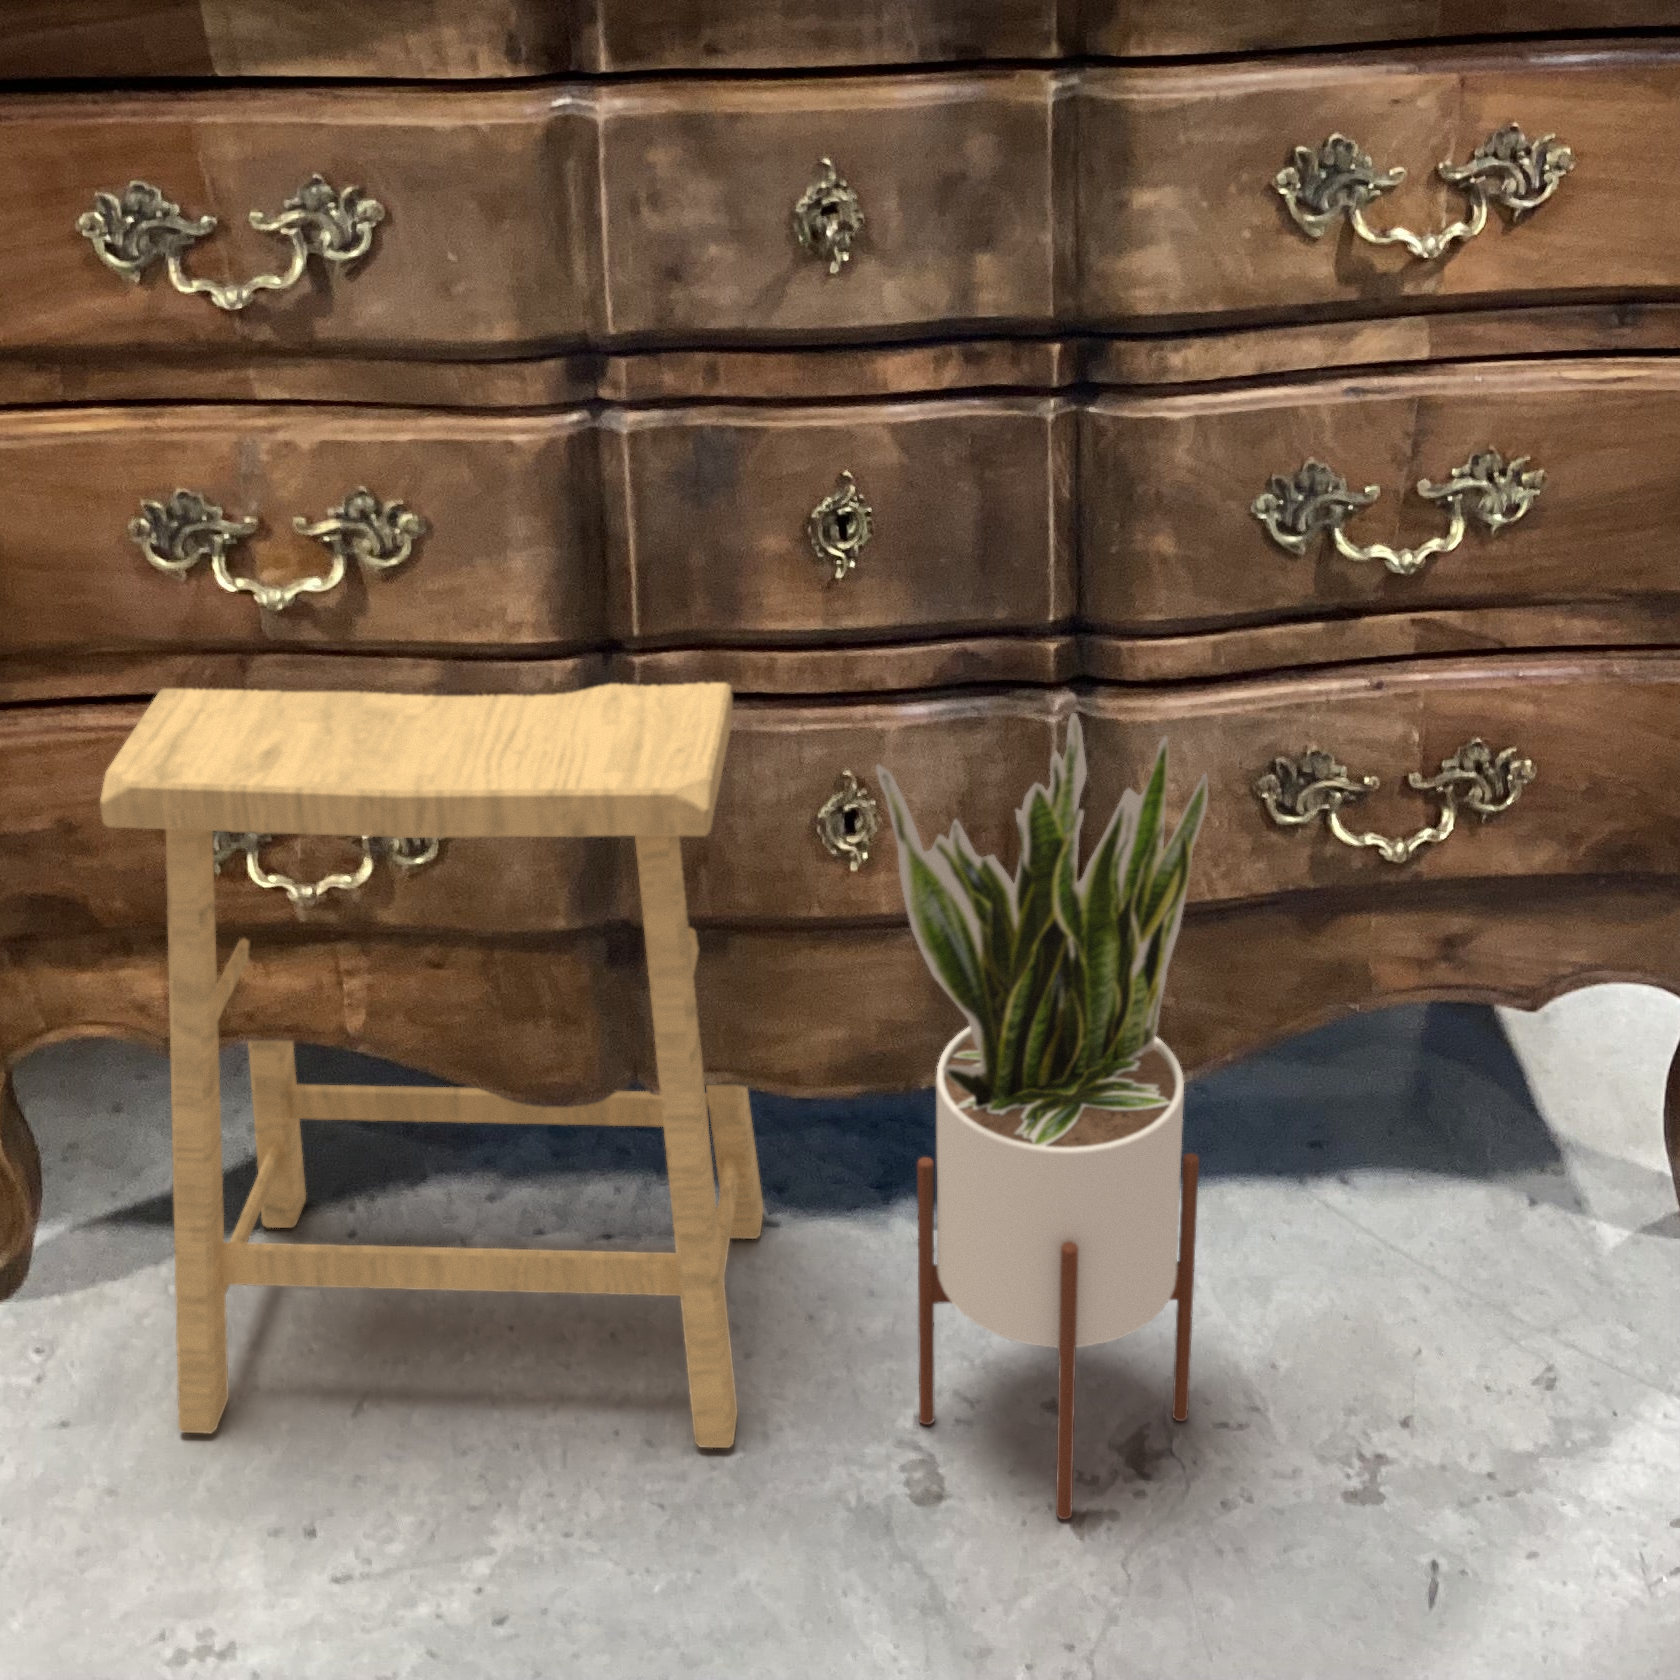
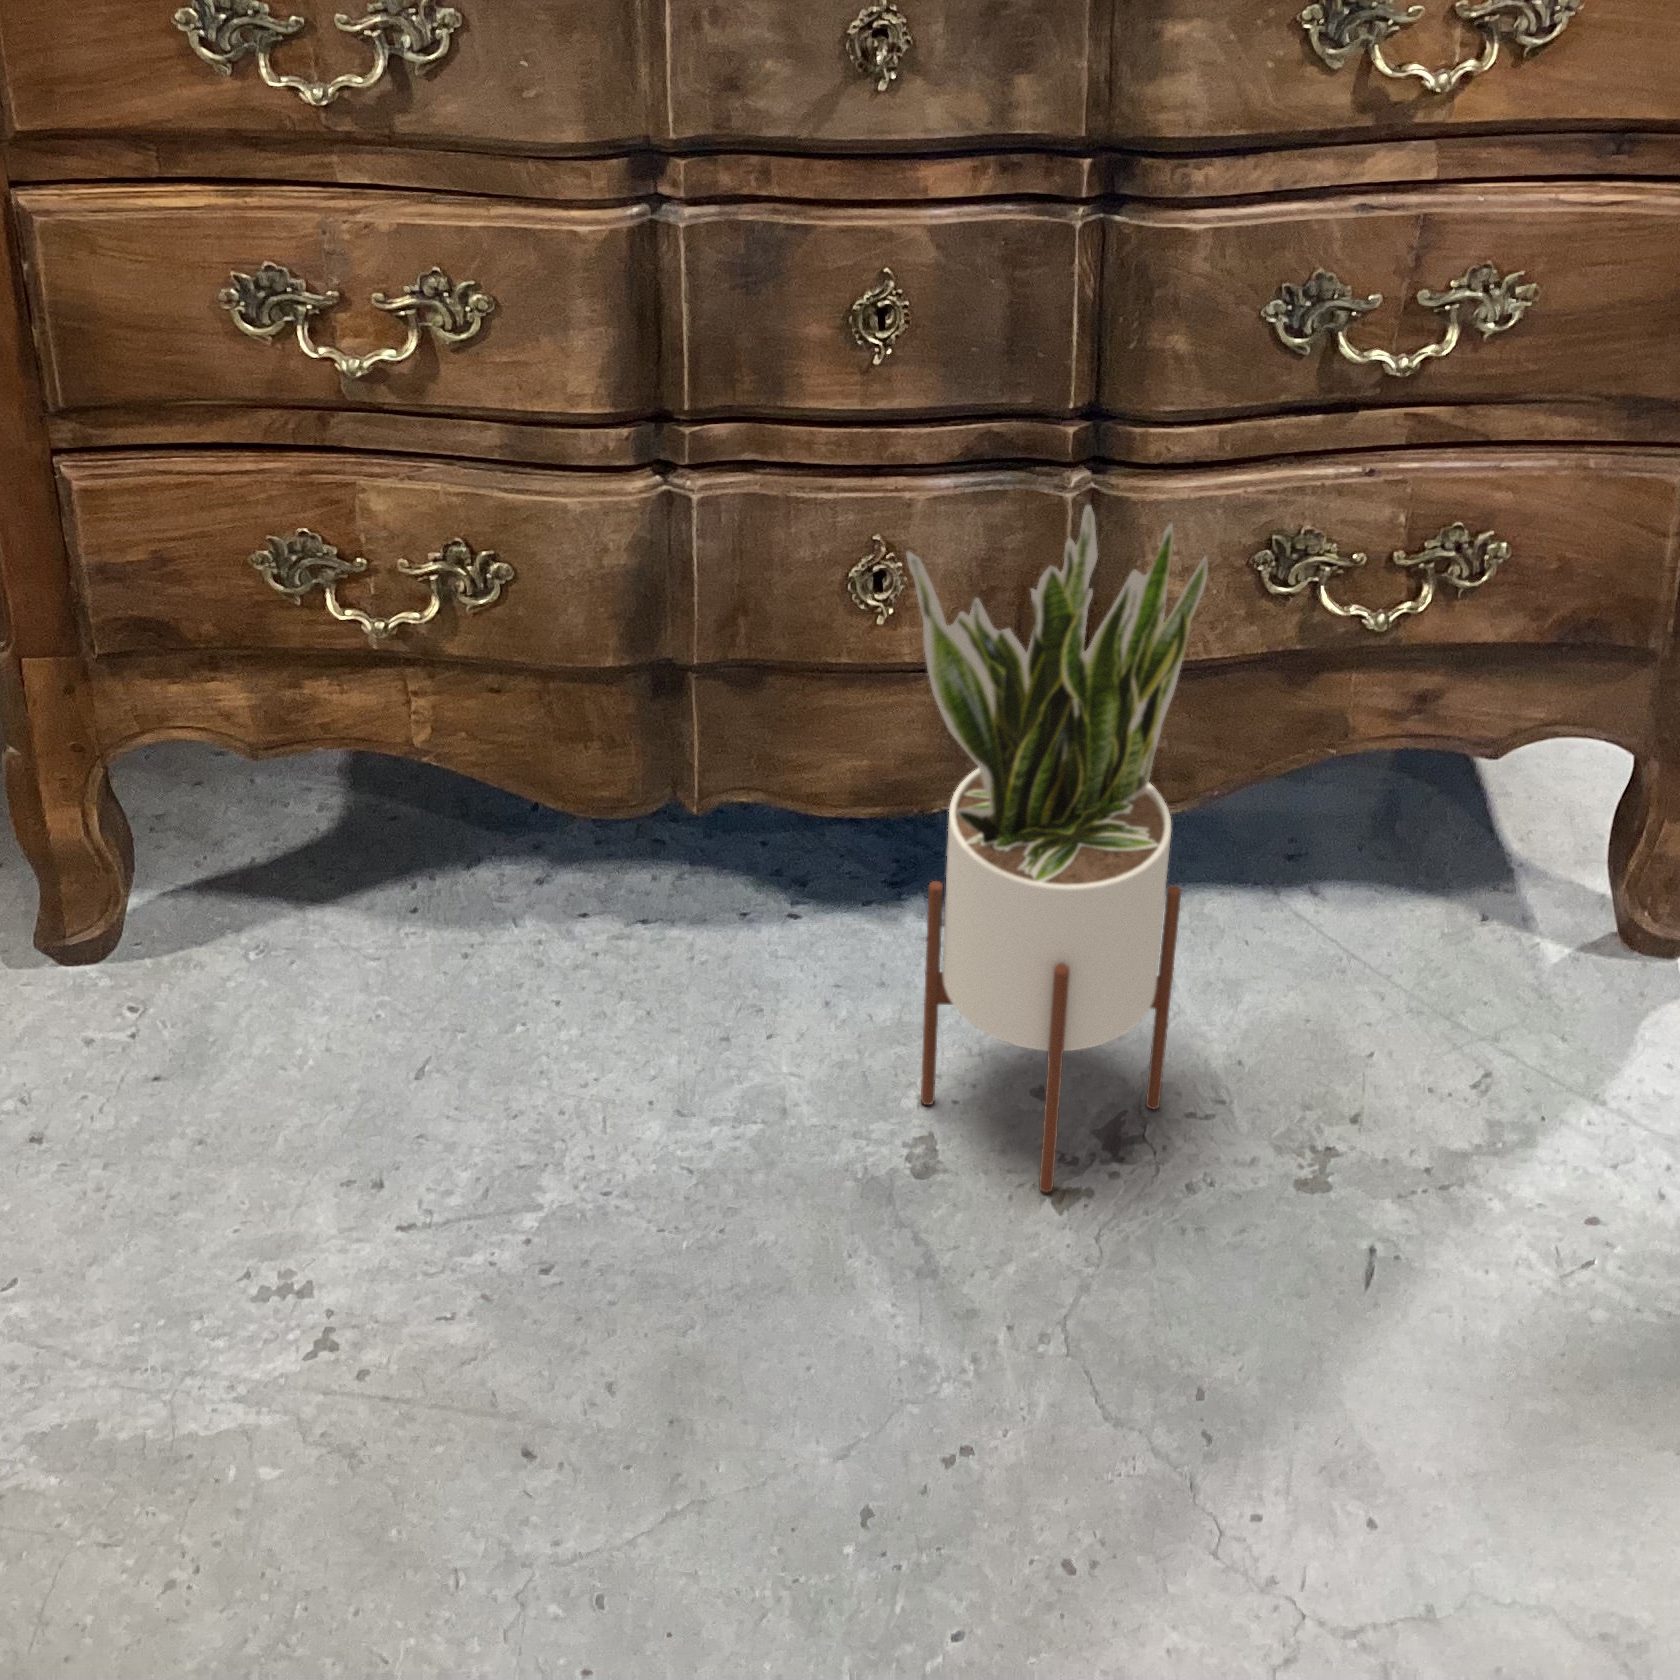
footstool: present [100,683,764,1448] -> none [195,396,785,1120]

